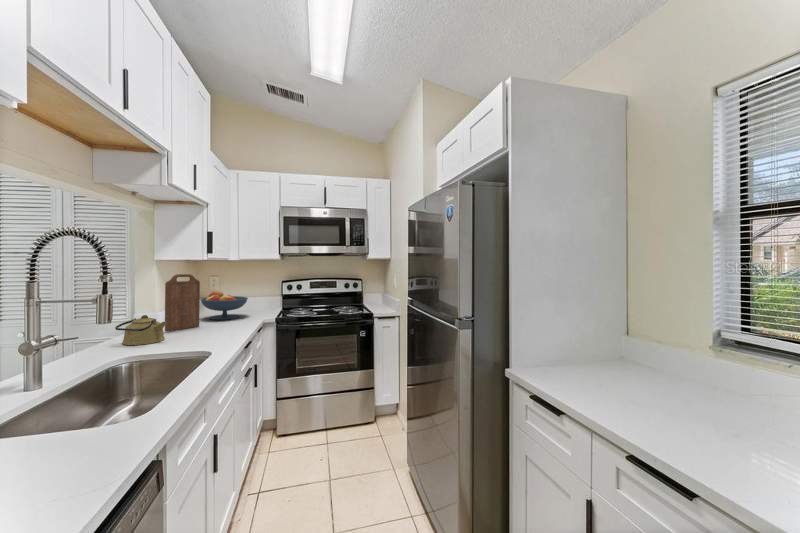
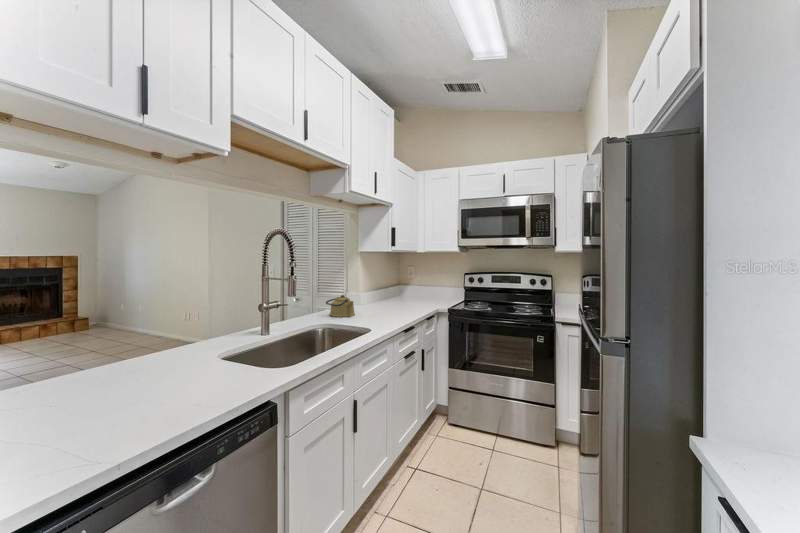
cutting board: present [165,274,200,332] -> none [360,265,386,310]
fruit bowl: present [201,291,248,320] -> none [391,280,428,306]

